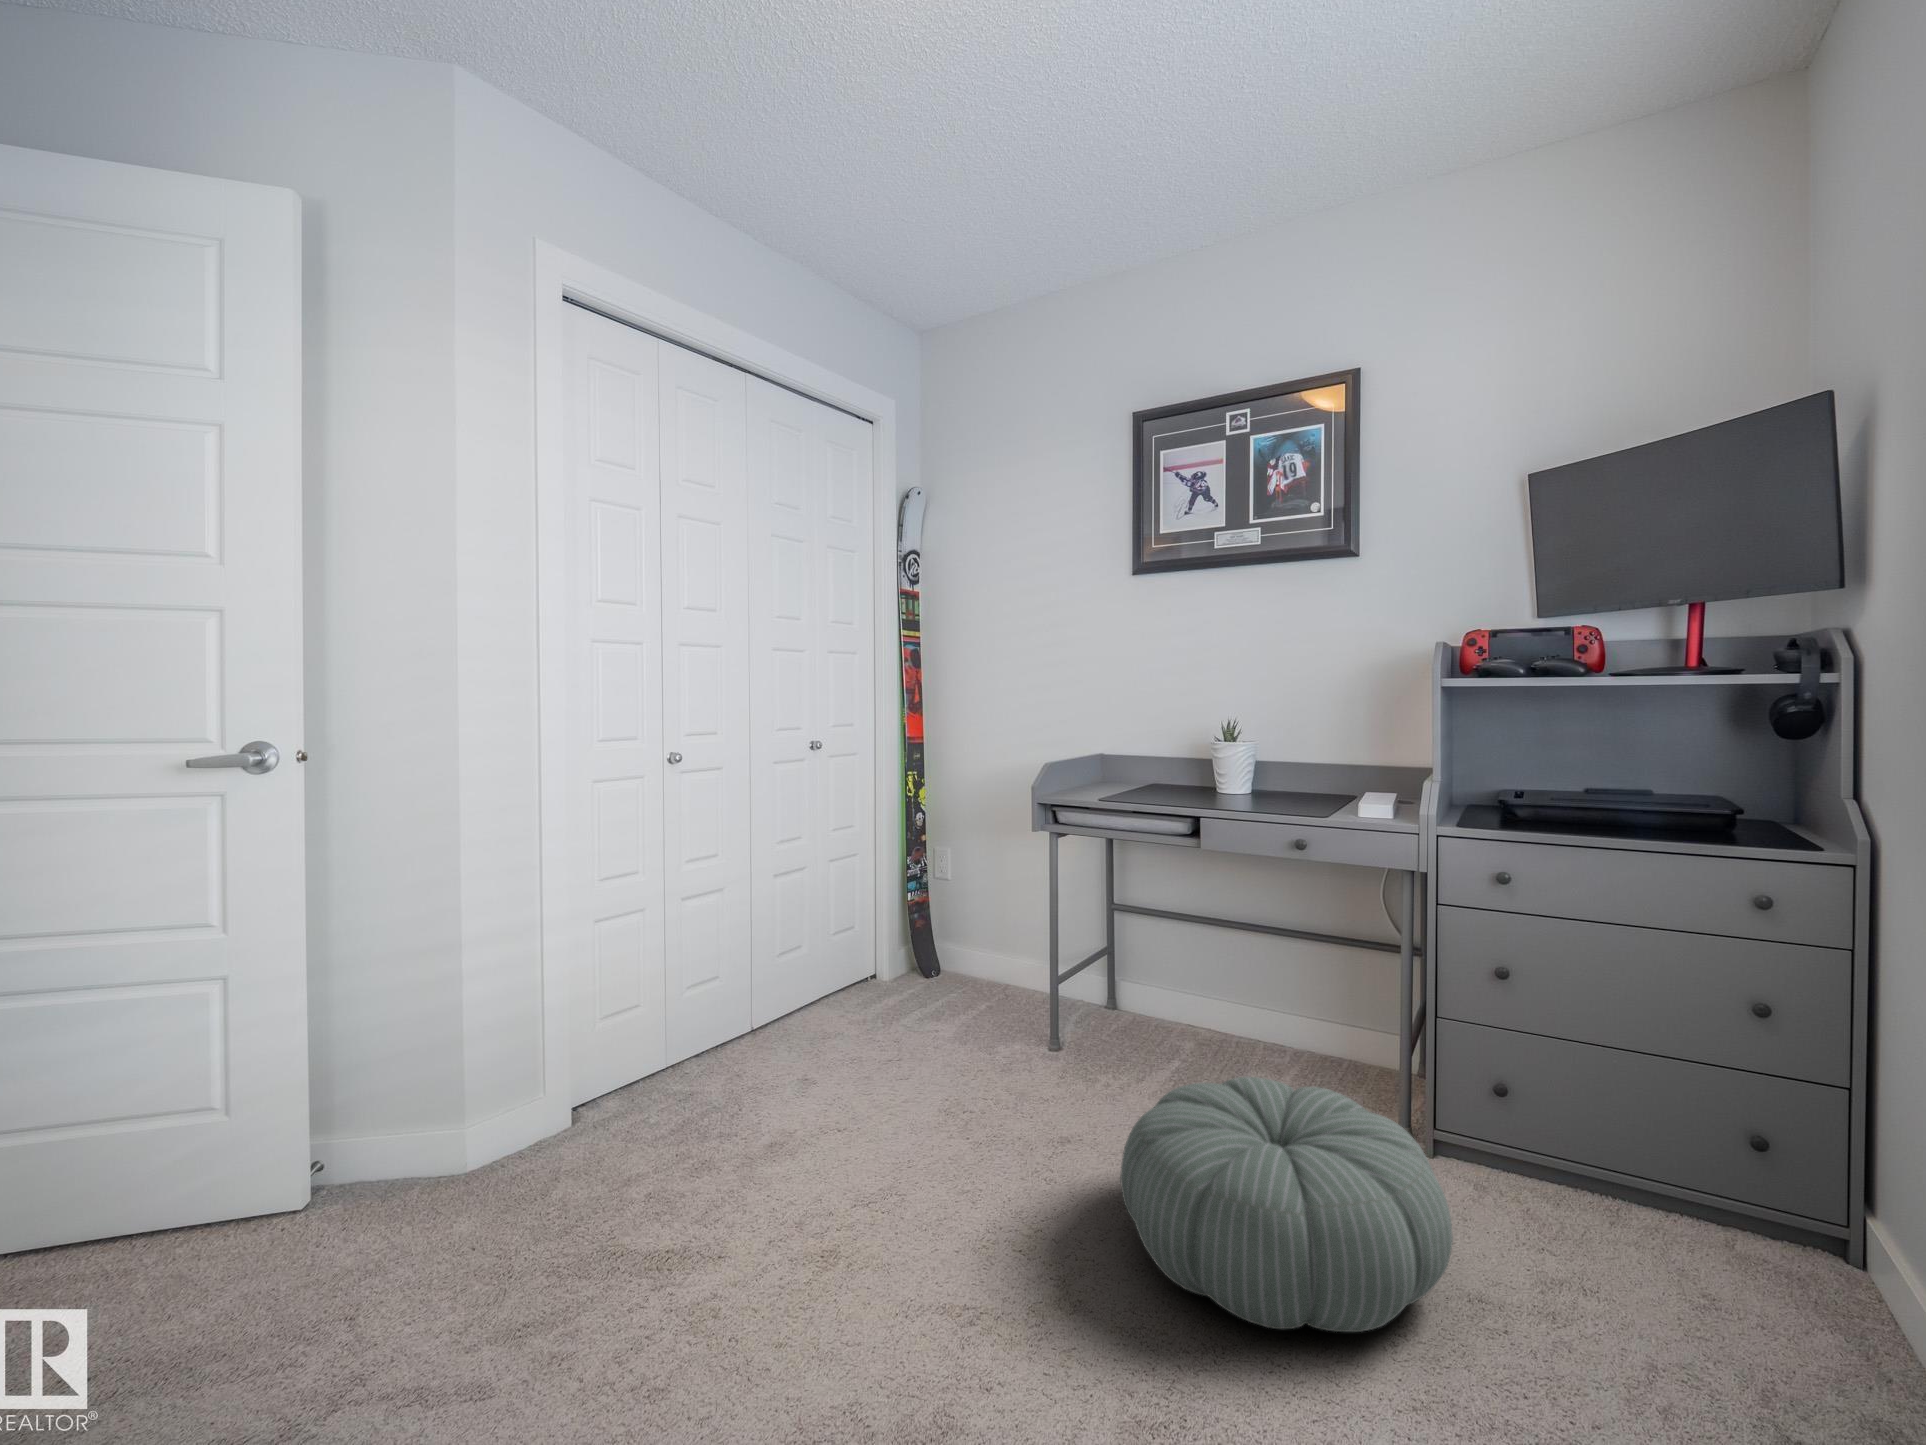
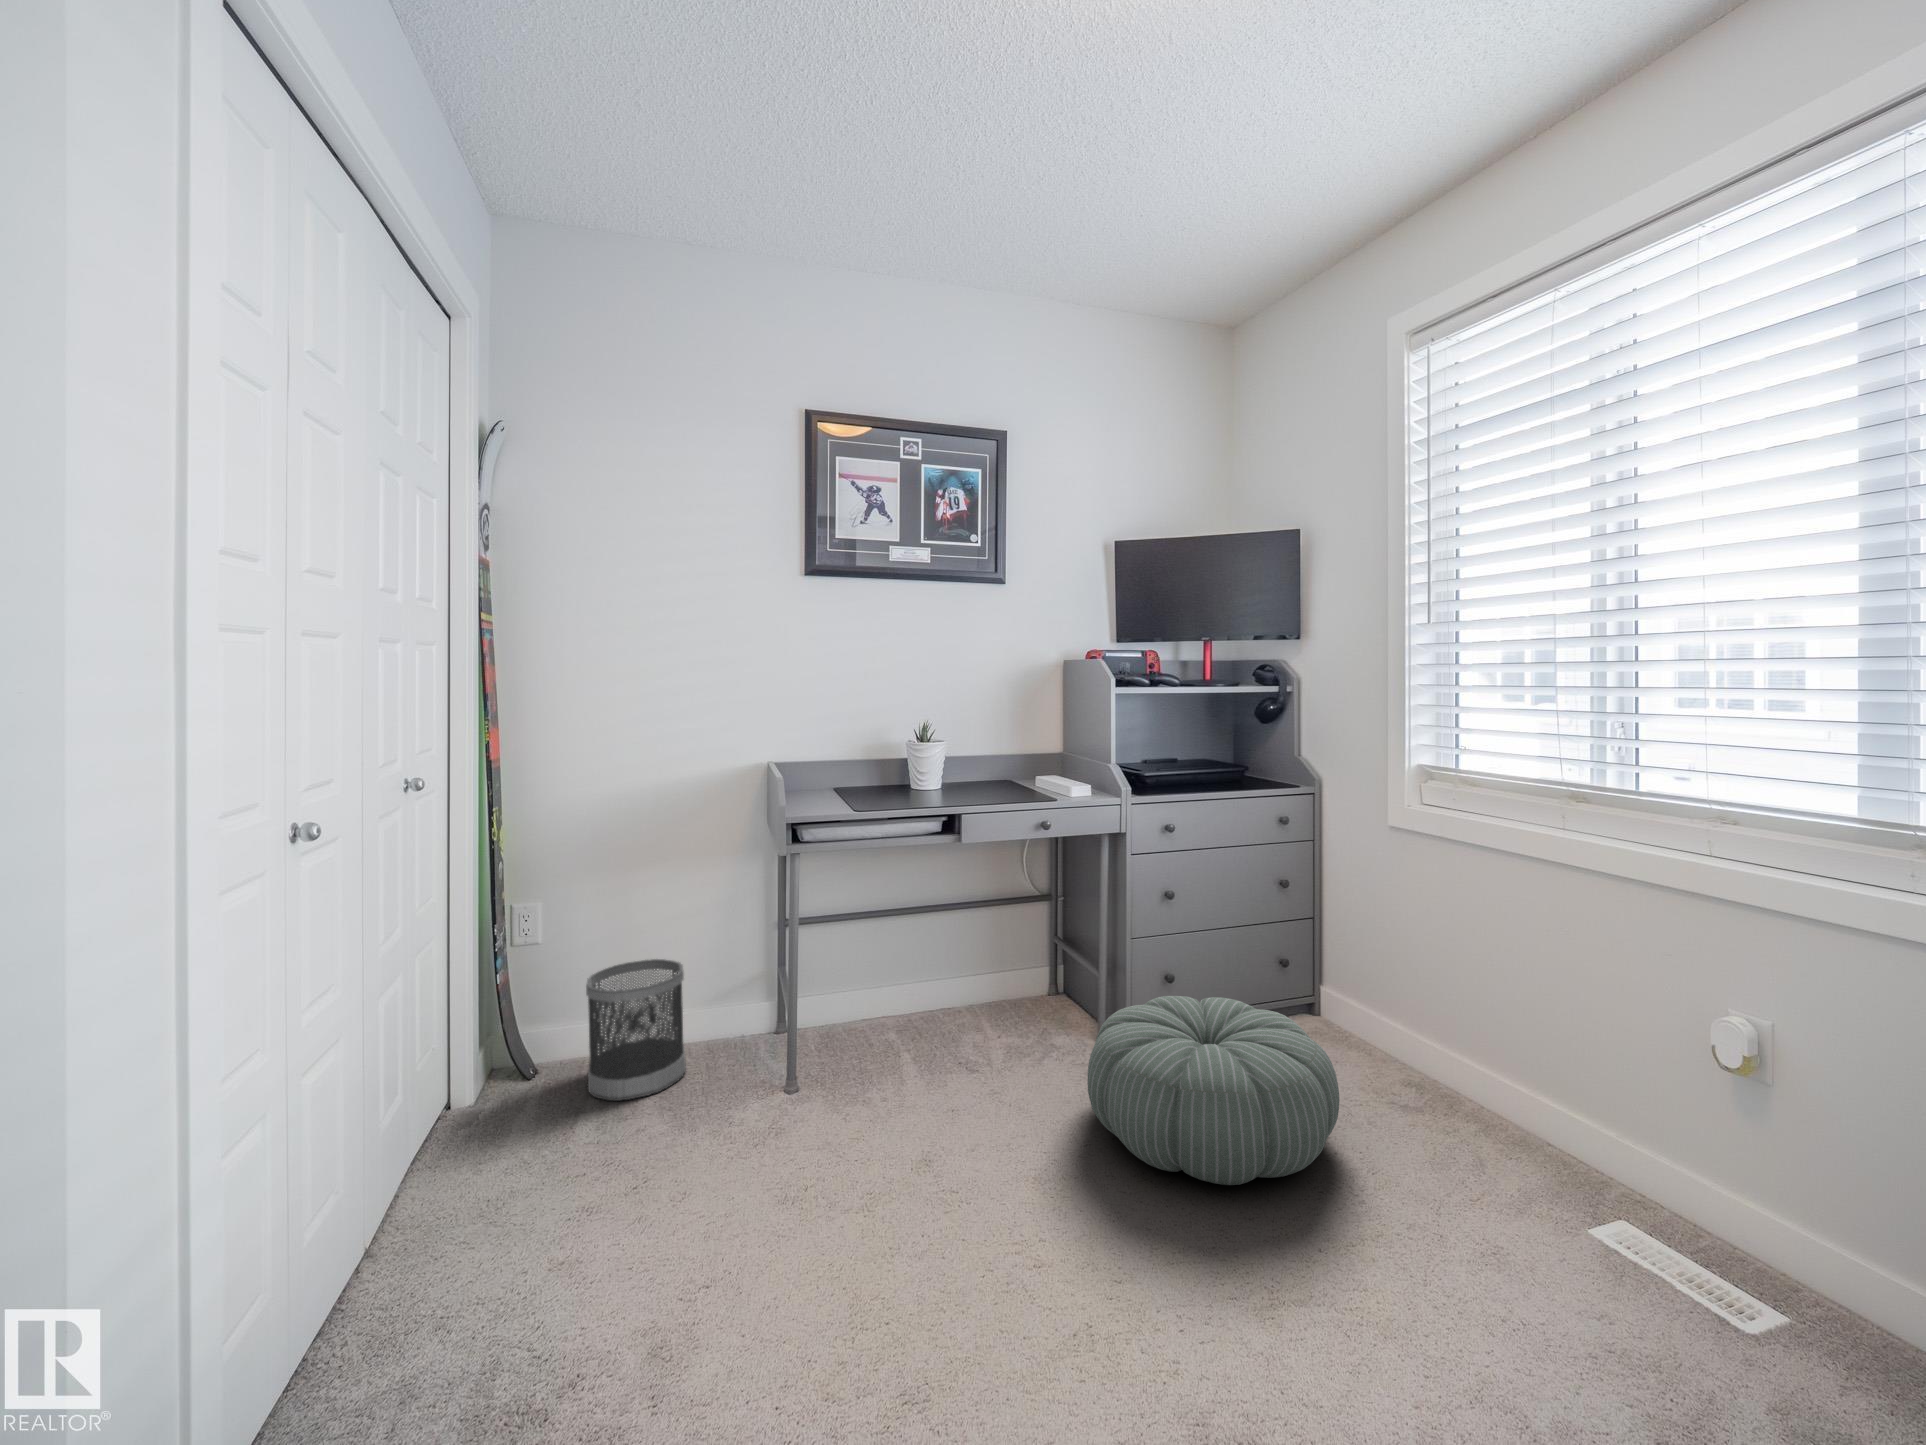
wastebasket: none [949,905,1022,1009] -> present [586,959,686,1101]

